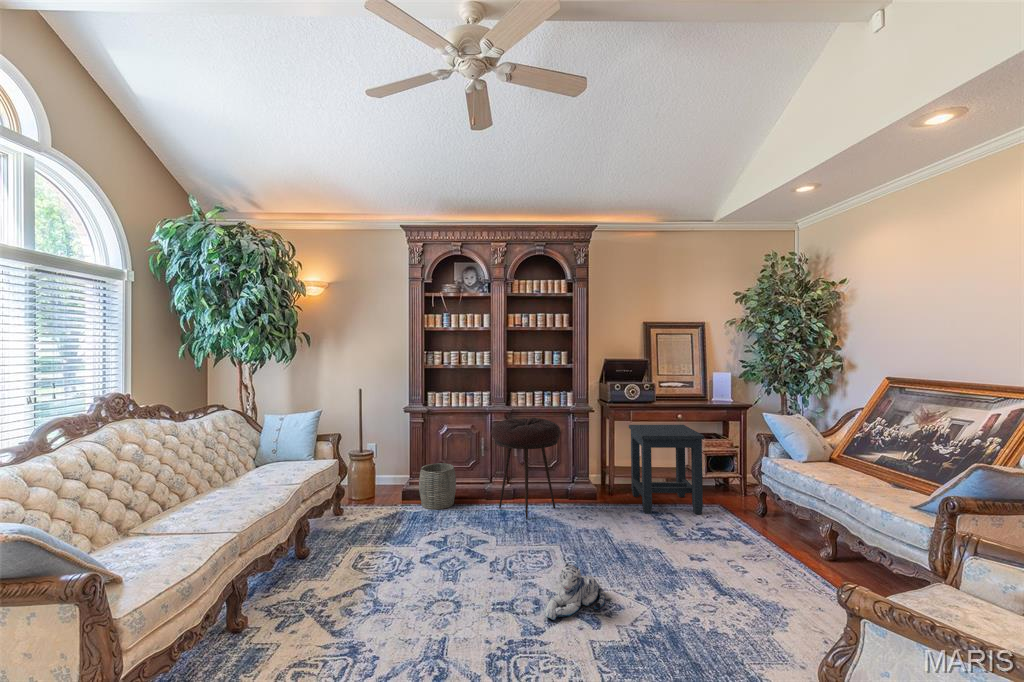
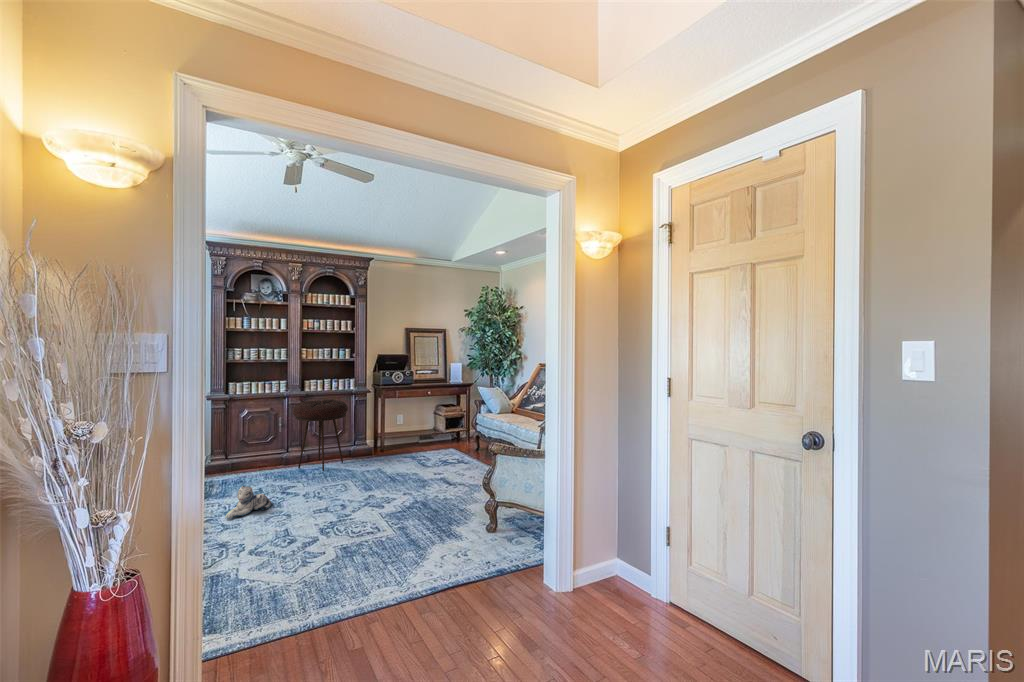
side table: present [629,425,704,514] -> none [396,398,444,458]
woven basket: present [419,463,456,510] -> none [225,441,259,477]
plush toy: present [545,563,605,620] -> present [225,486,272,519]

